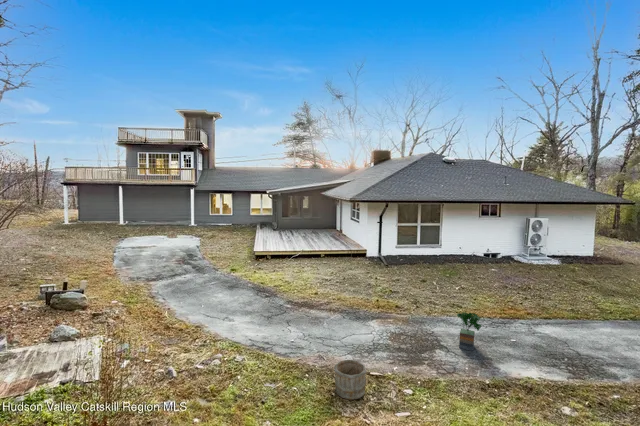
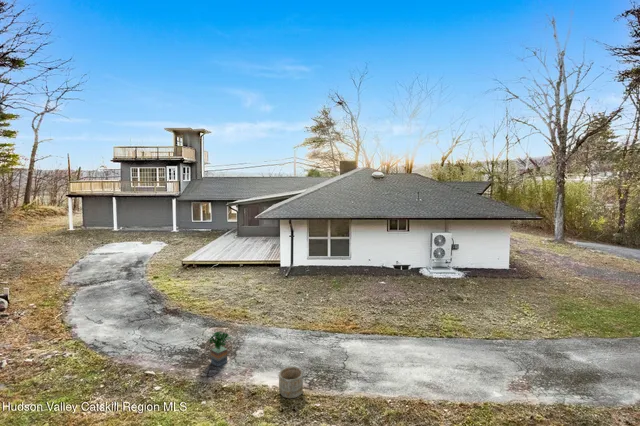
wooden bucket: present [334,360,366,400] -> present [278,367,303,398]

